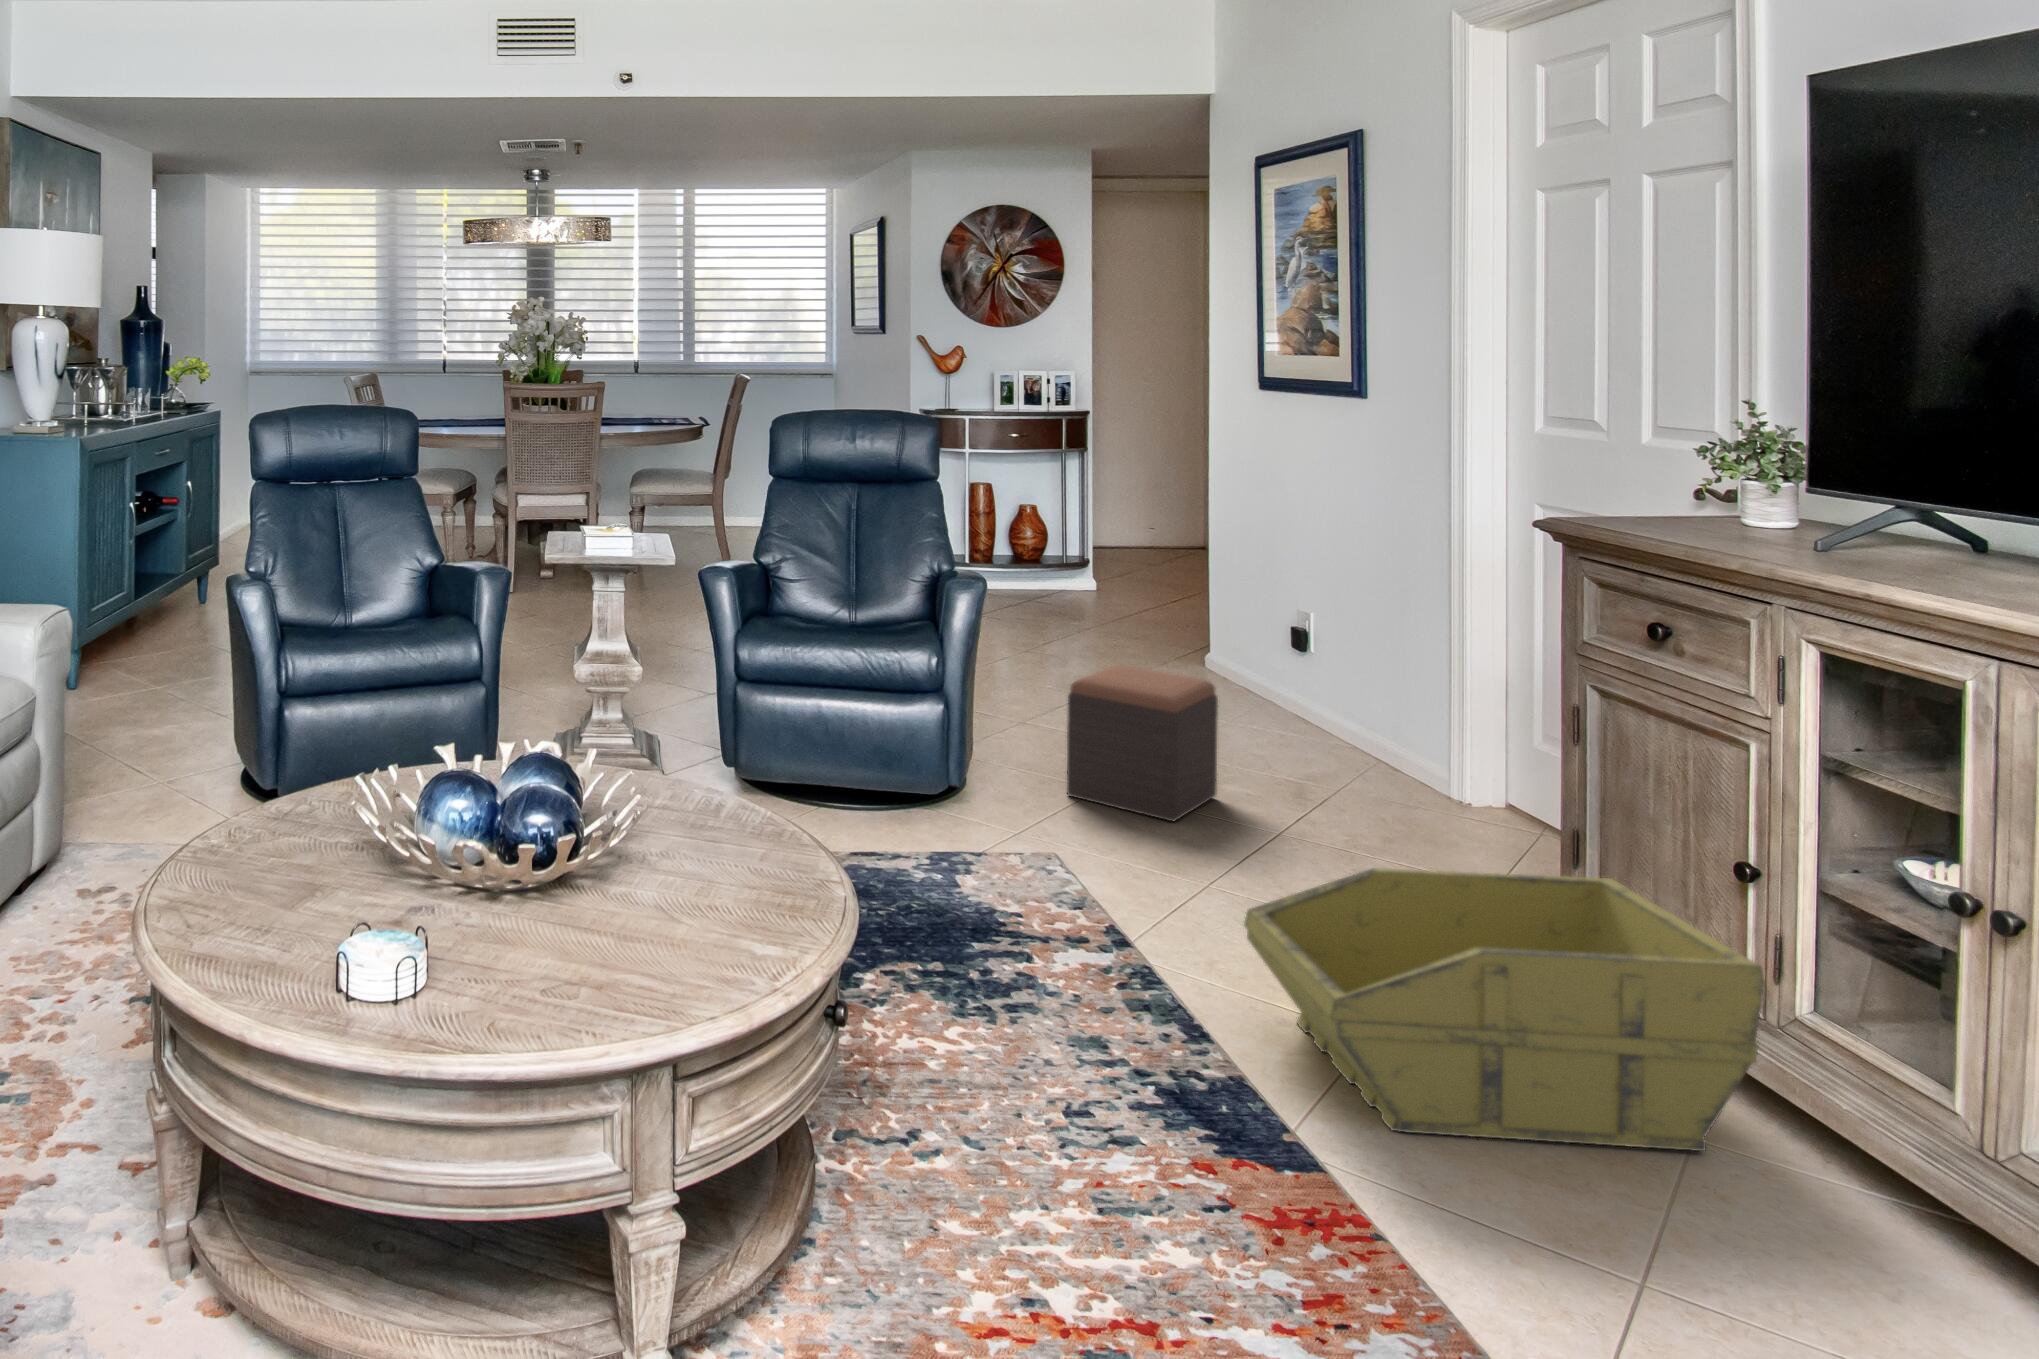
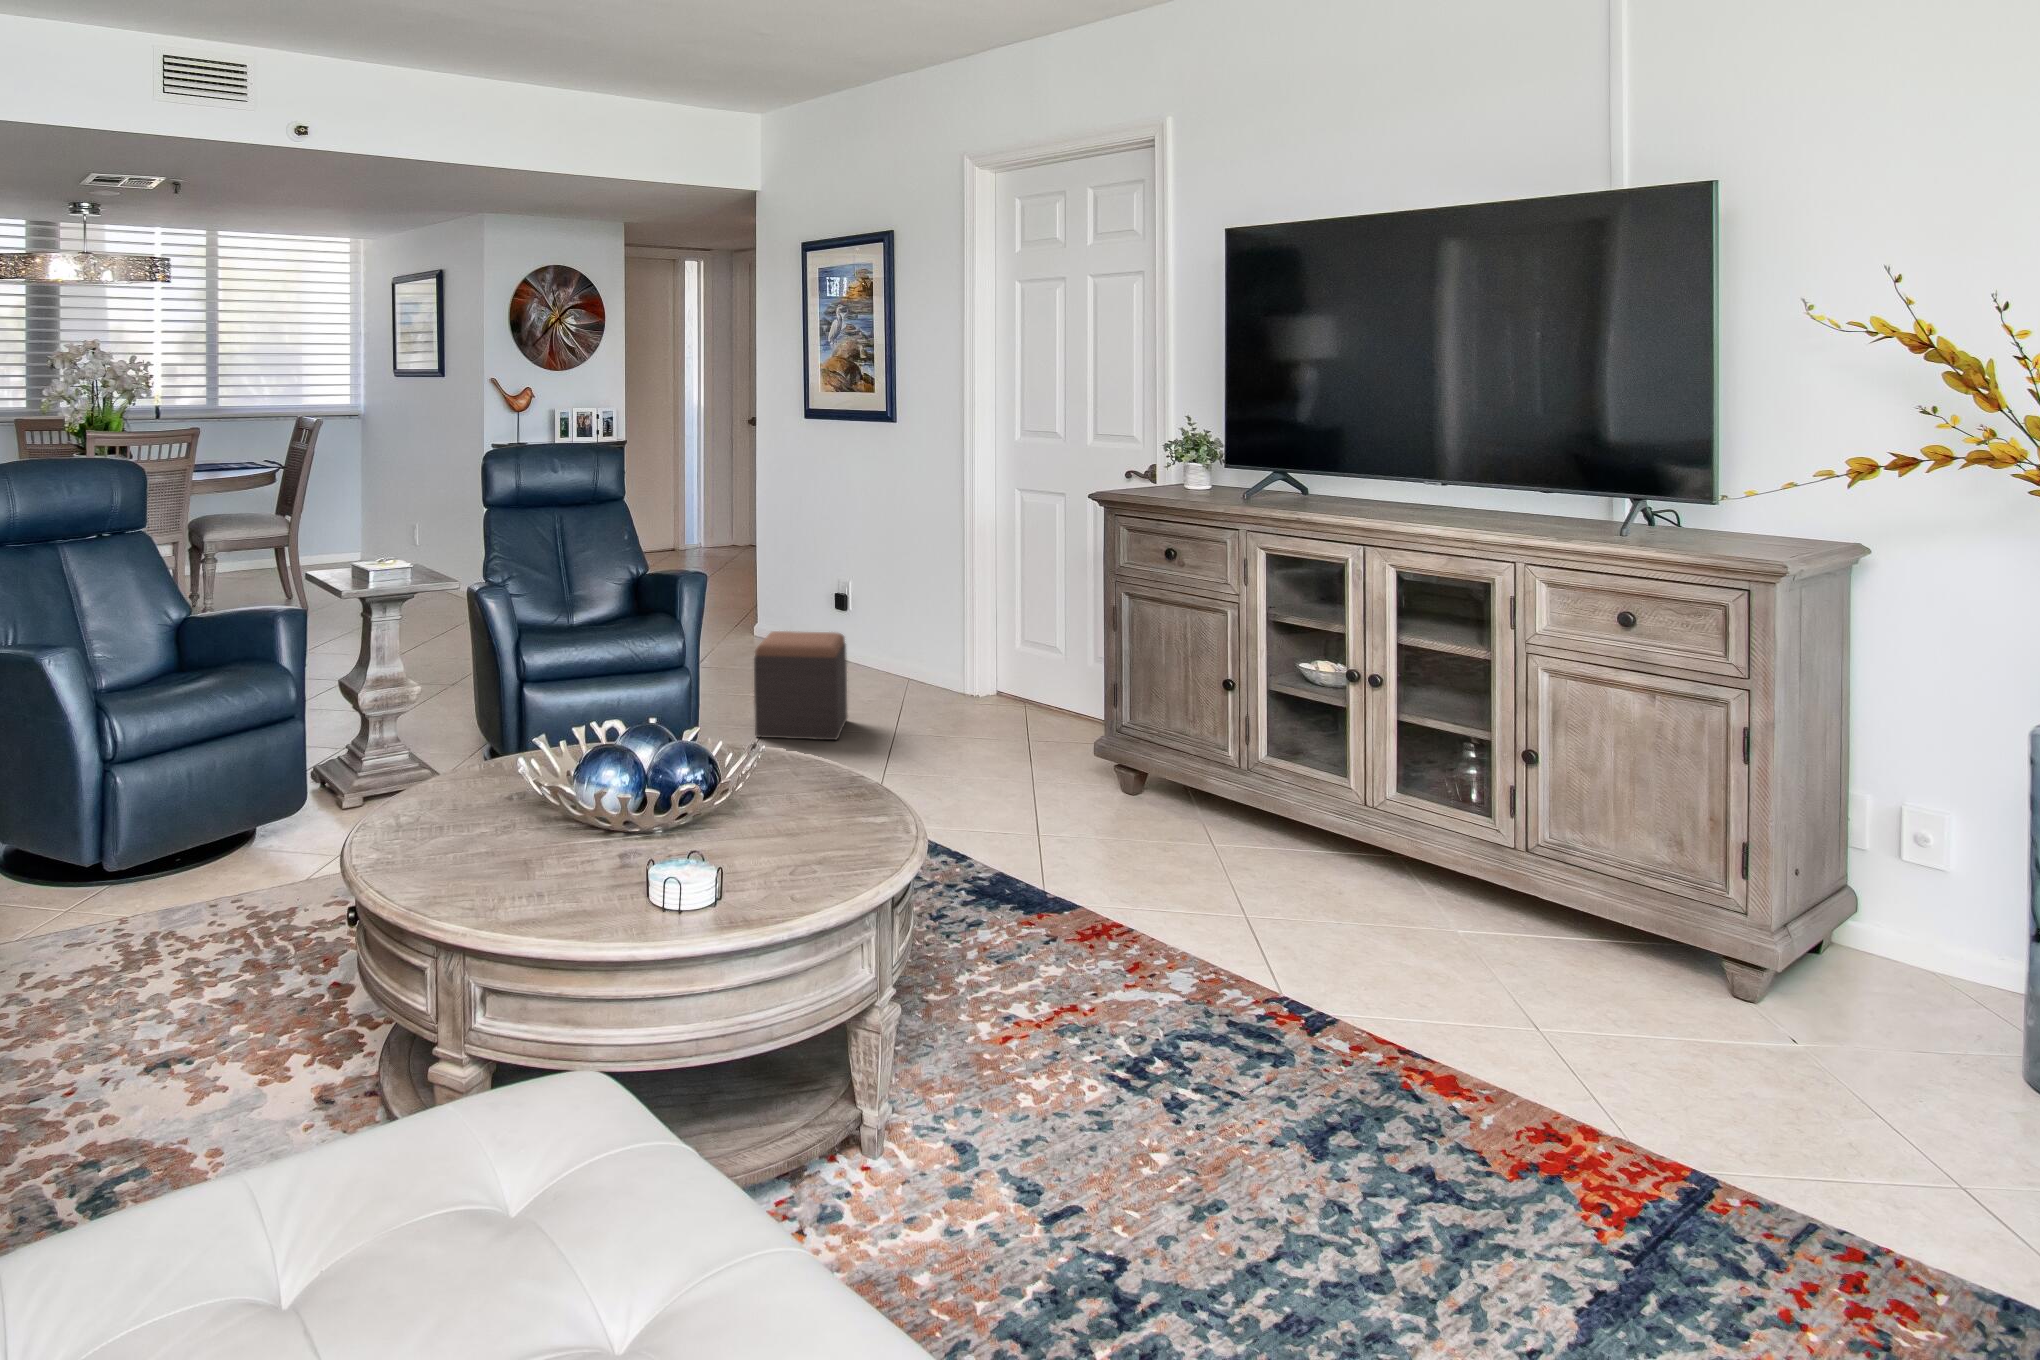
storage bin: present [1244,868,1765,1151] -> none [975,706,1247,881]

